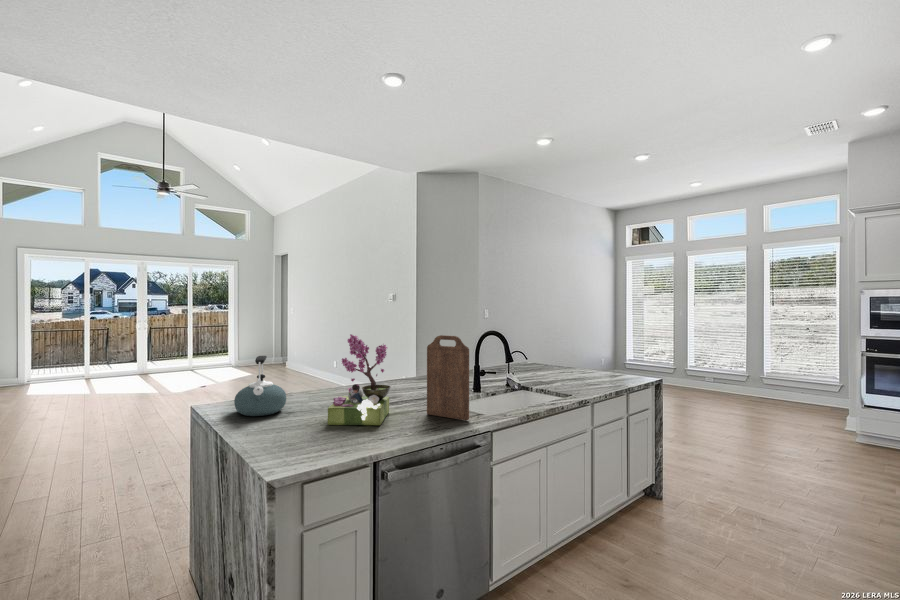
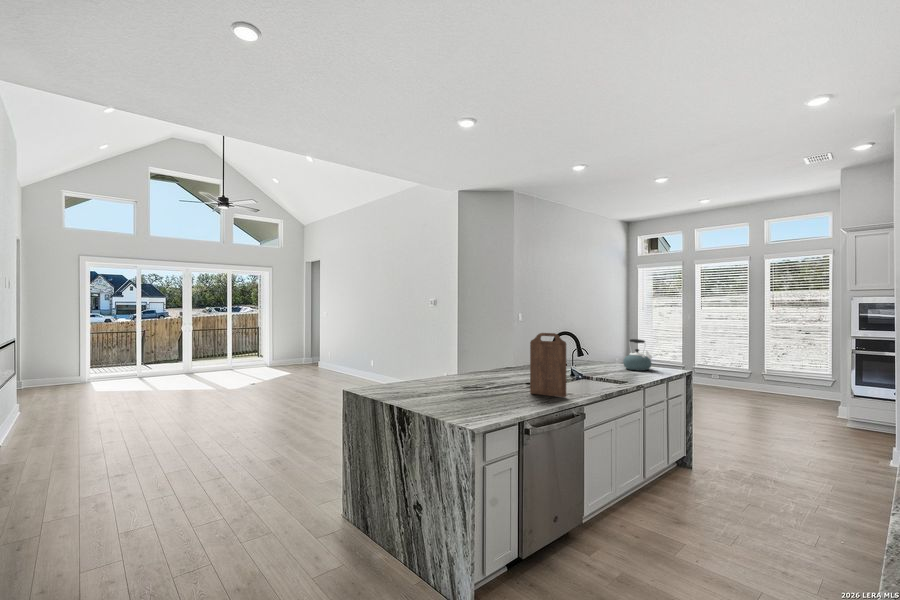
flower arrangement: present [328,334,391,425] -> none [463,331,504,400]
kettle: present [234,356,286,416] -> present [623,339,652,371]

